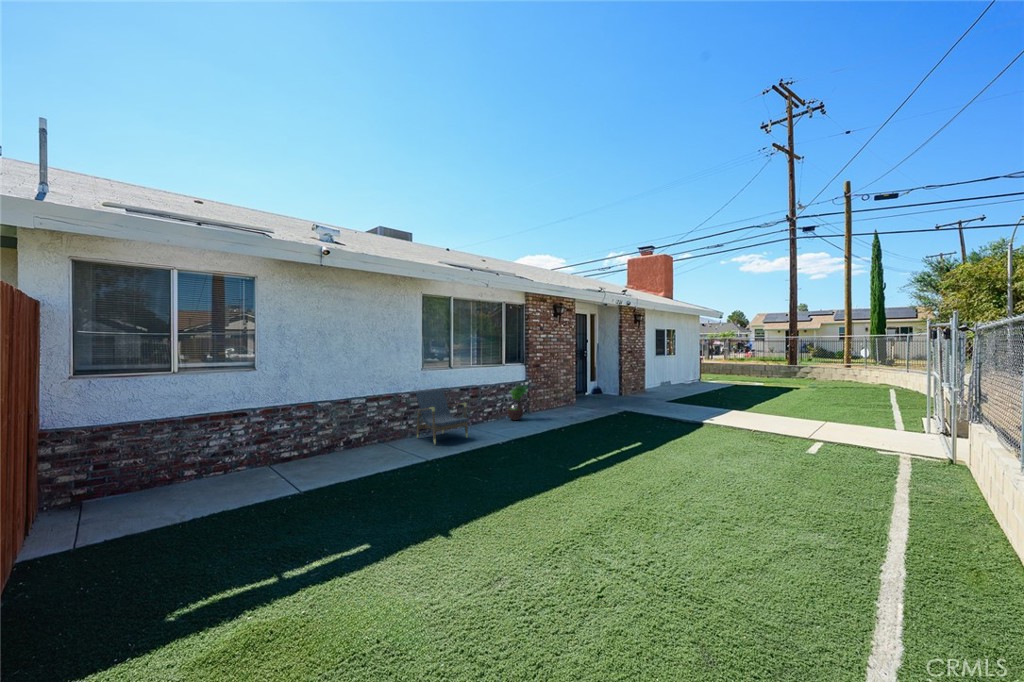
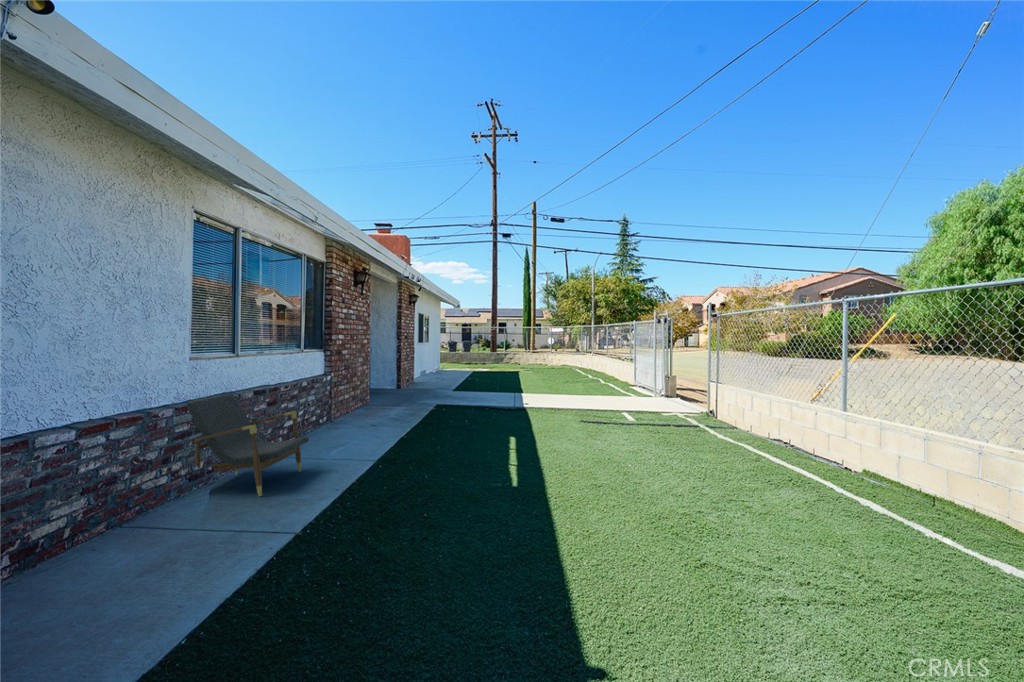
potted tree: present [507,386,527,420] -> none [314,376,348,433]

